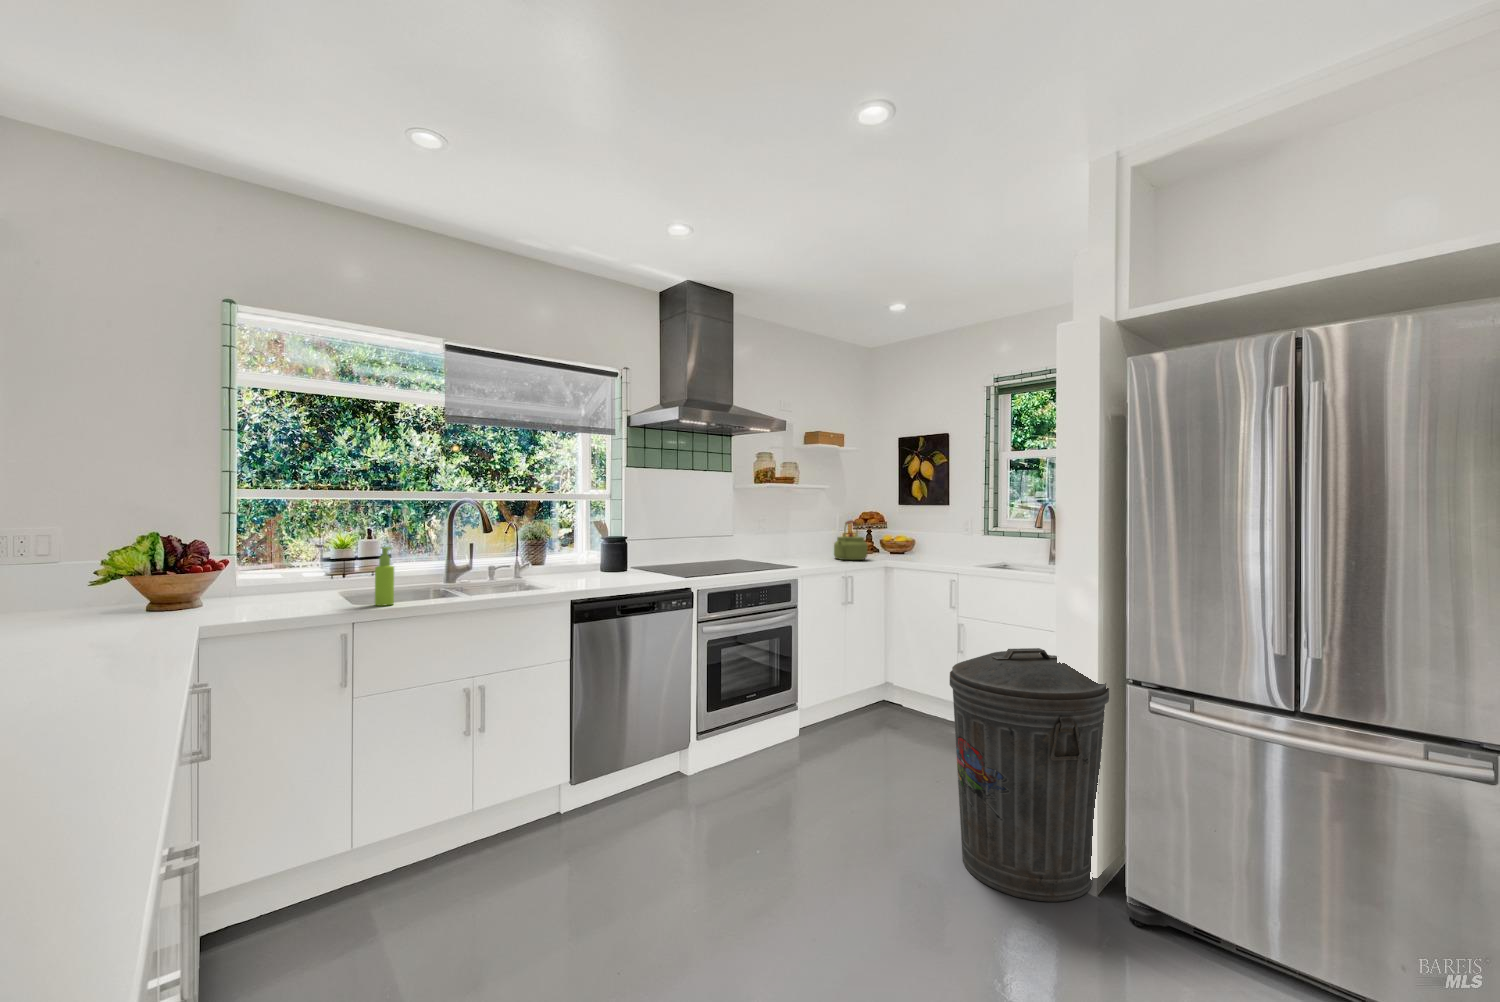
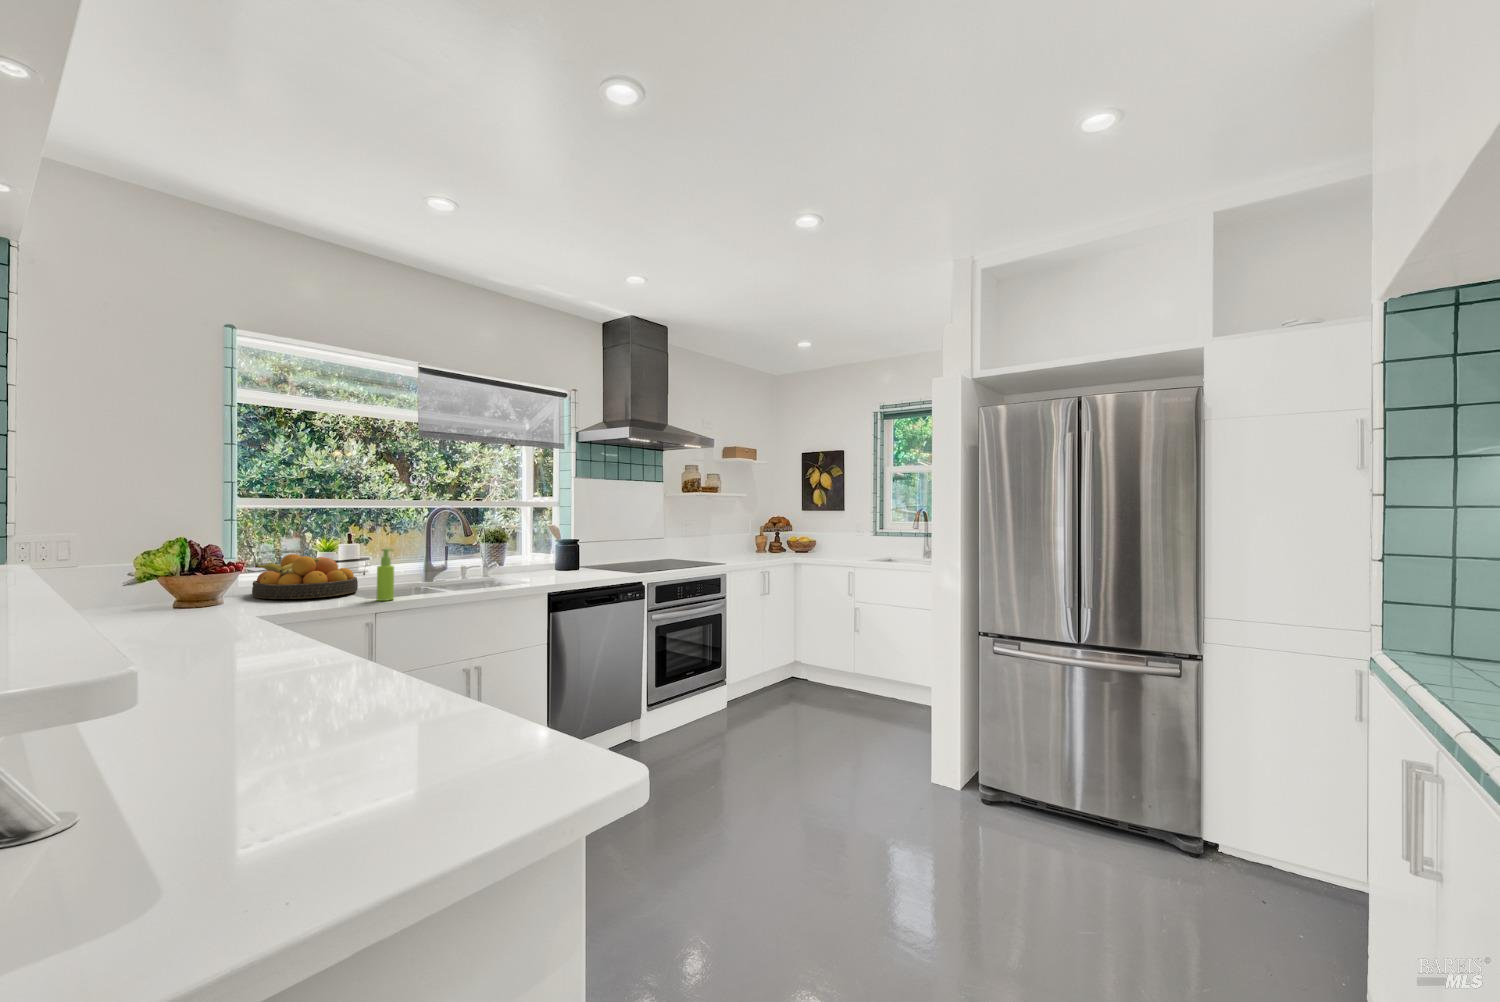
kettle: present [834,521,867,560] -> none [750,524,778,558]
fruit bowl: none [251,551,366,601] -> present [252,554,358,599]
trash can: present [950,648,1109,902] -> none [862,620,979,811]

